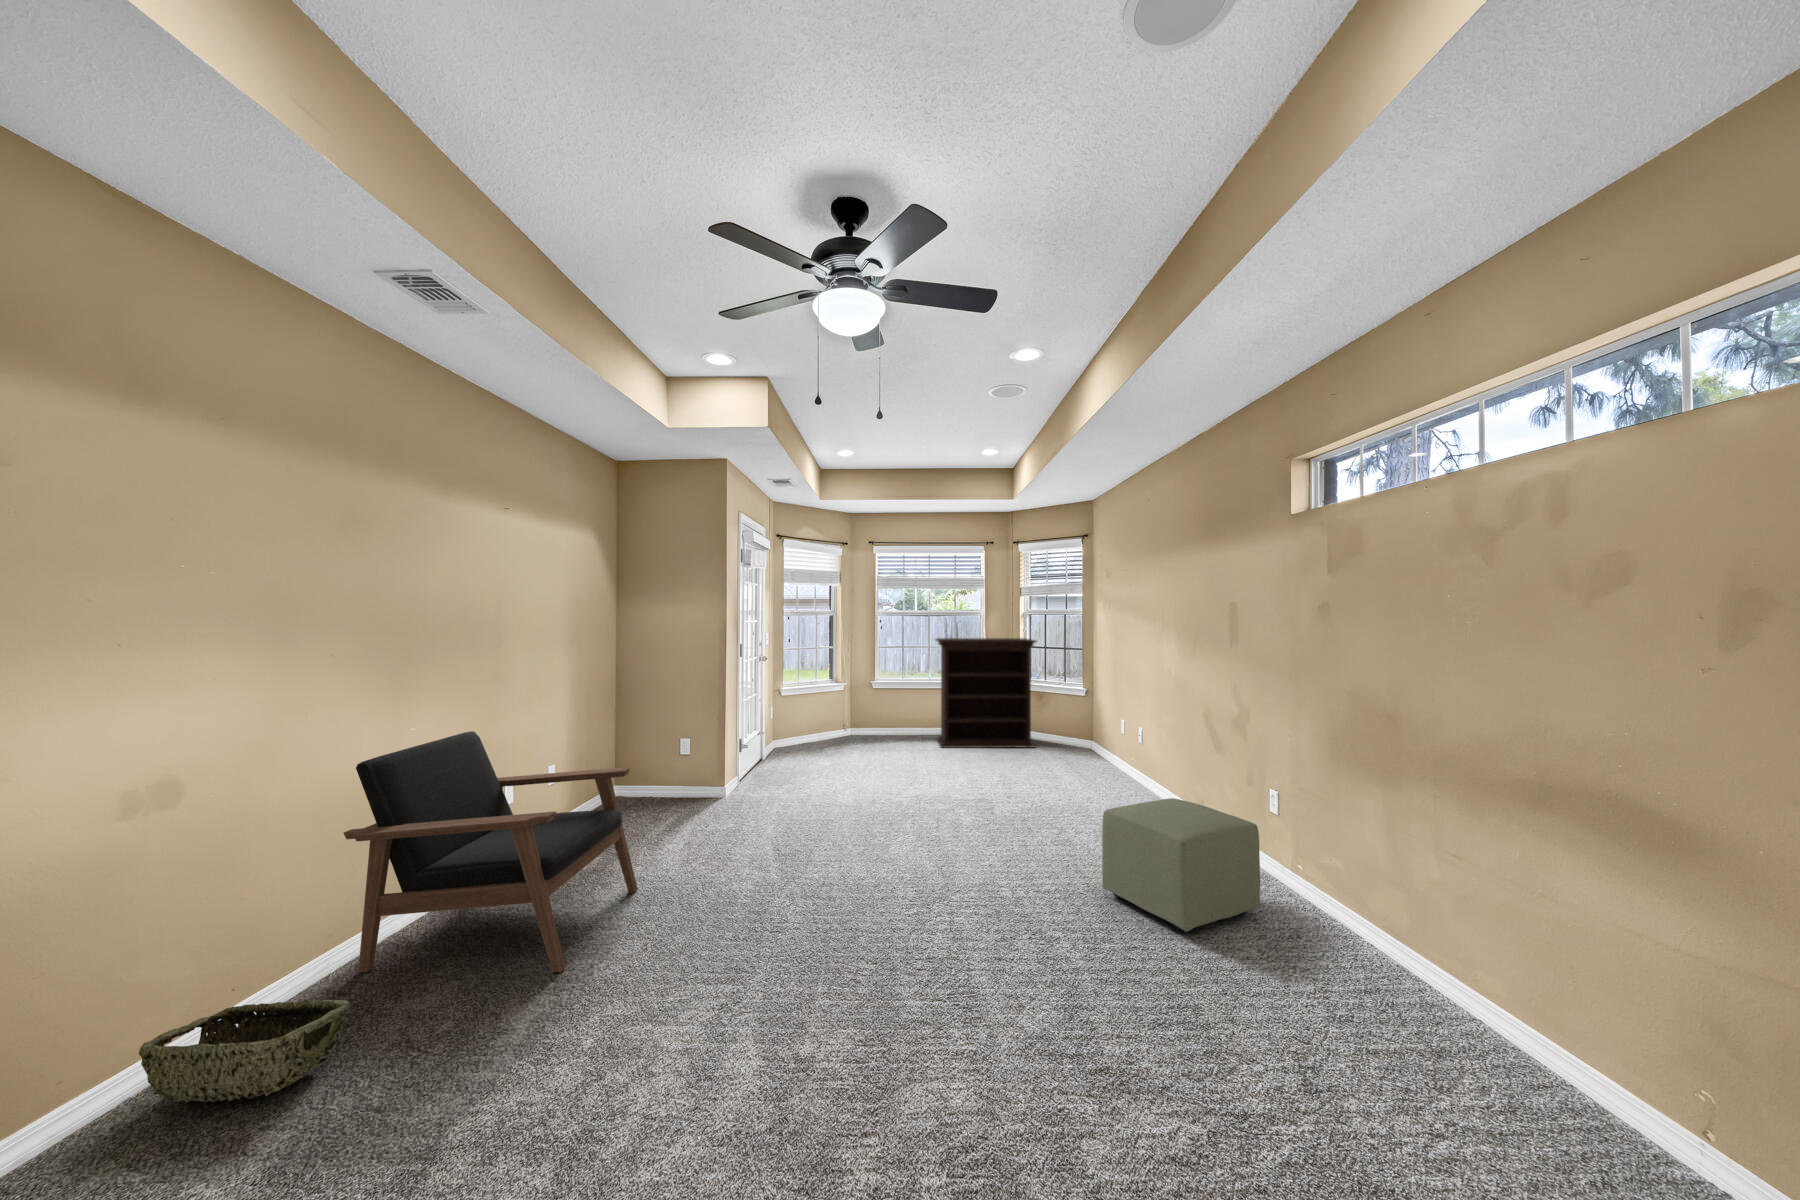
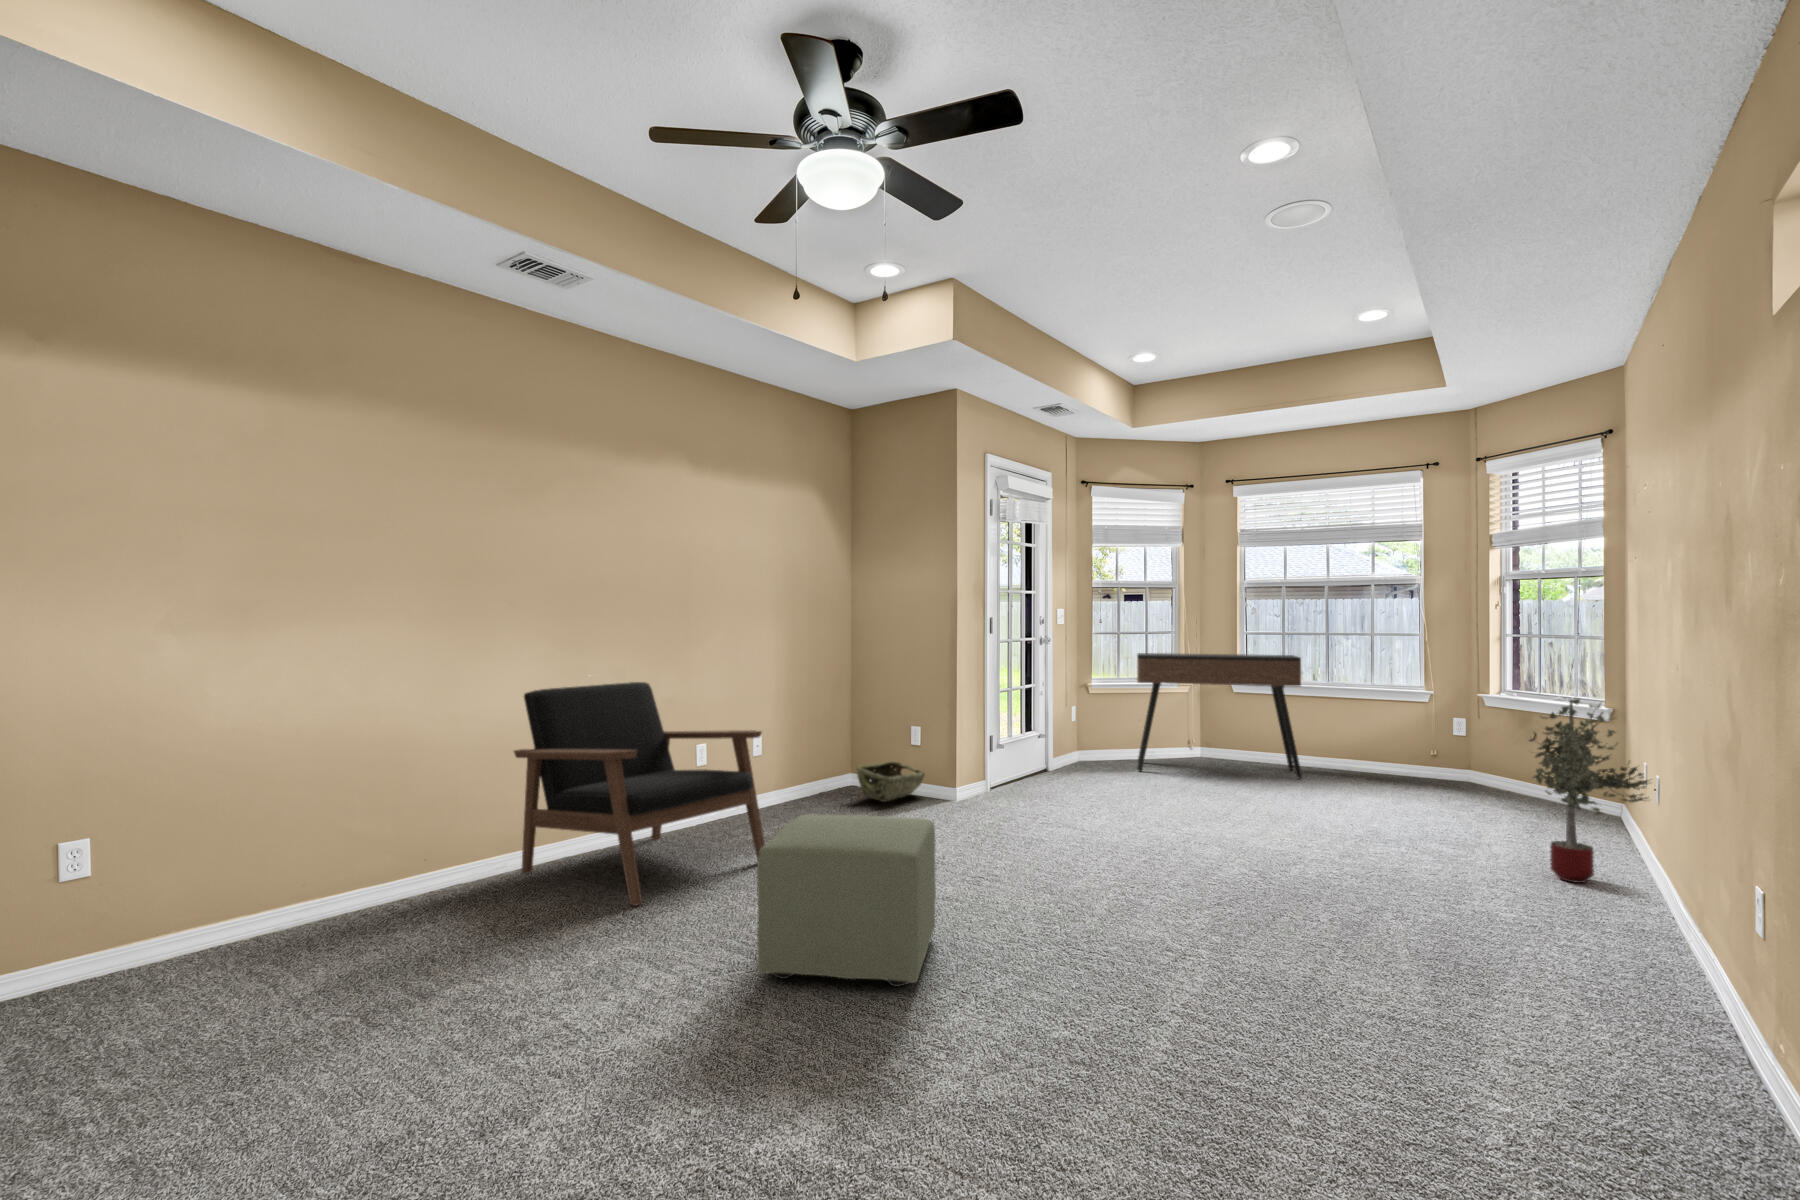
bookshelf: present [936,638,1036,748] -> none [1312,620,1499,805]
console table: none [816,661,927,750] -> present [1137,653,1302,779]
potted tree: none [1098,689,1157,792] -> present [1529,699,1649,883]
ottoman: present [1102,798,1260,932] -> present [757,814,936,987]
woven basket: present [139,1000,349,1102] -> present [856,761,925,802]

